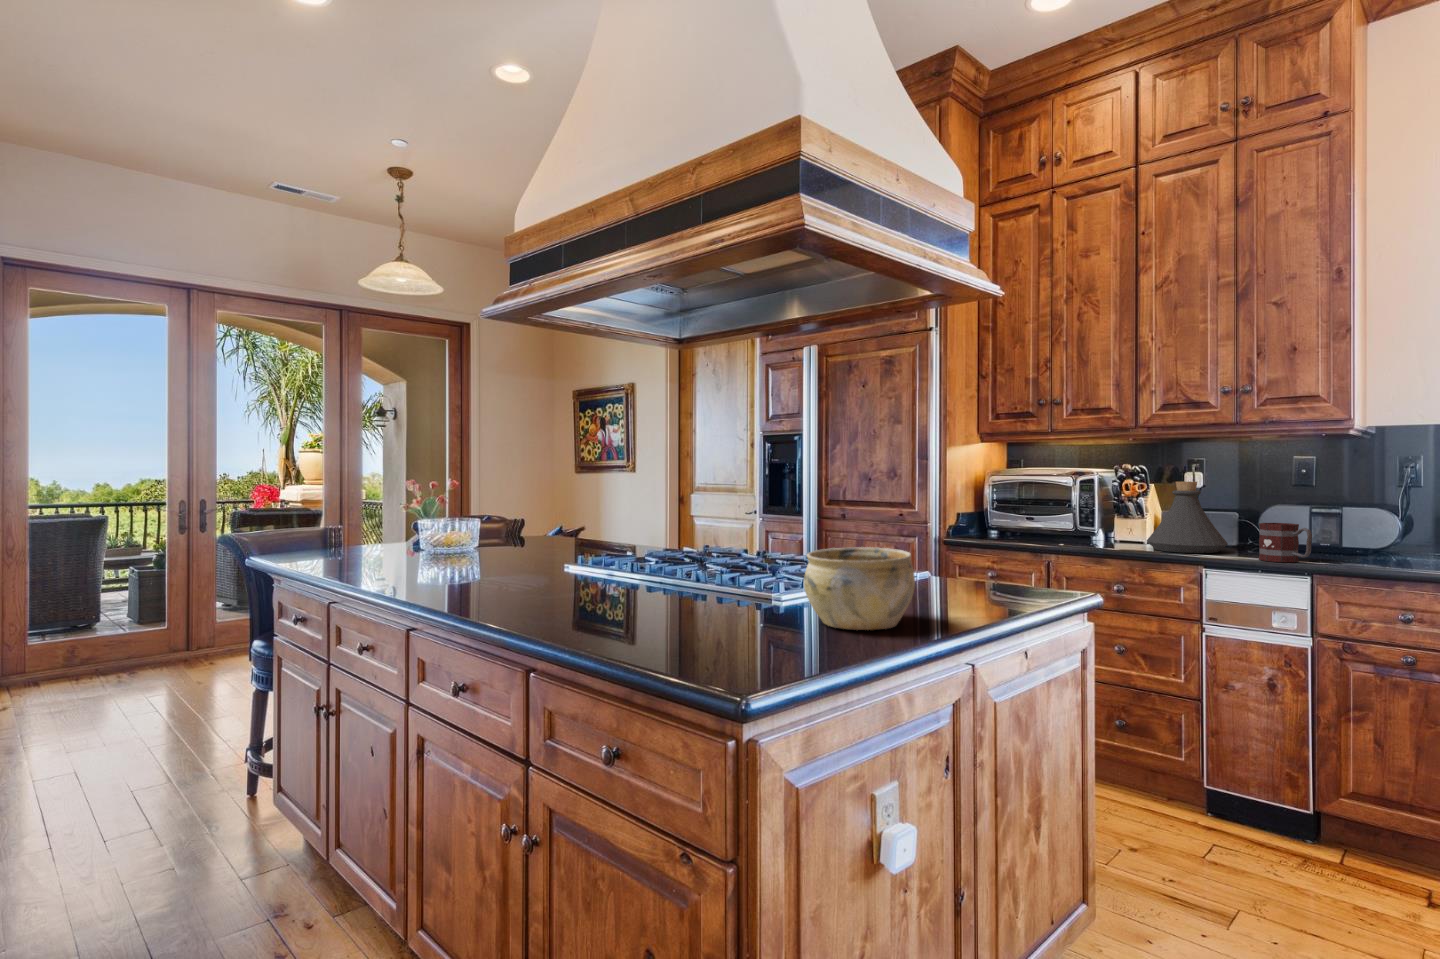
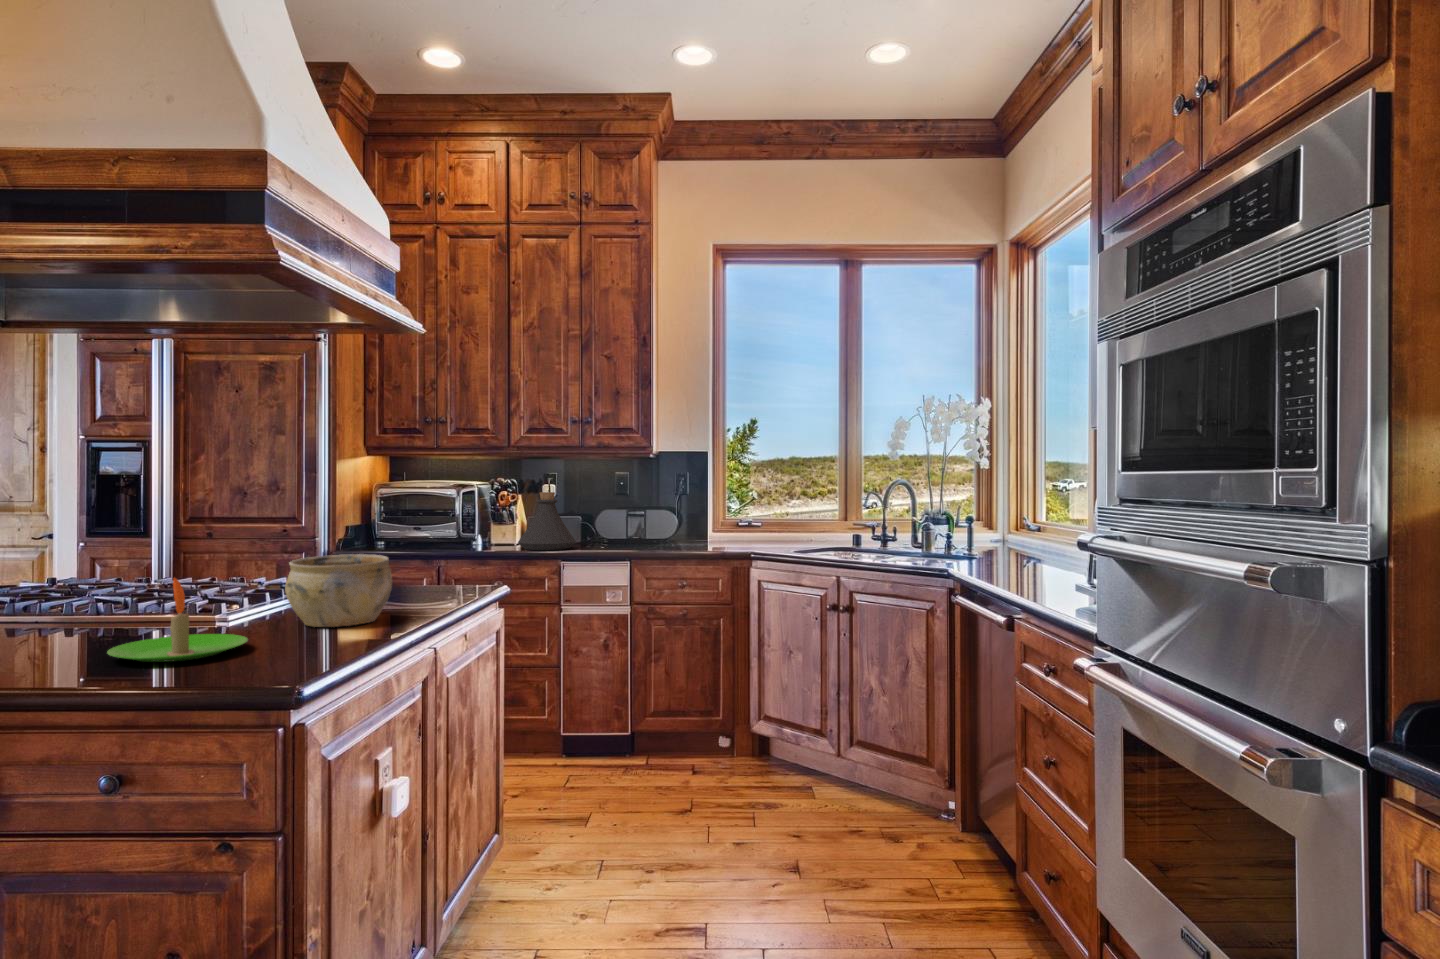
mug: present [1259,523,1312,562] -> none [598,523,631,552]
candle: none [627,562,746,647] -> present [107,578,248,662]

